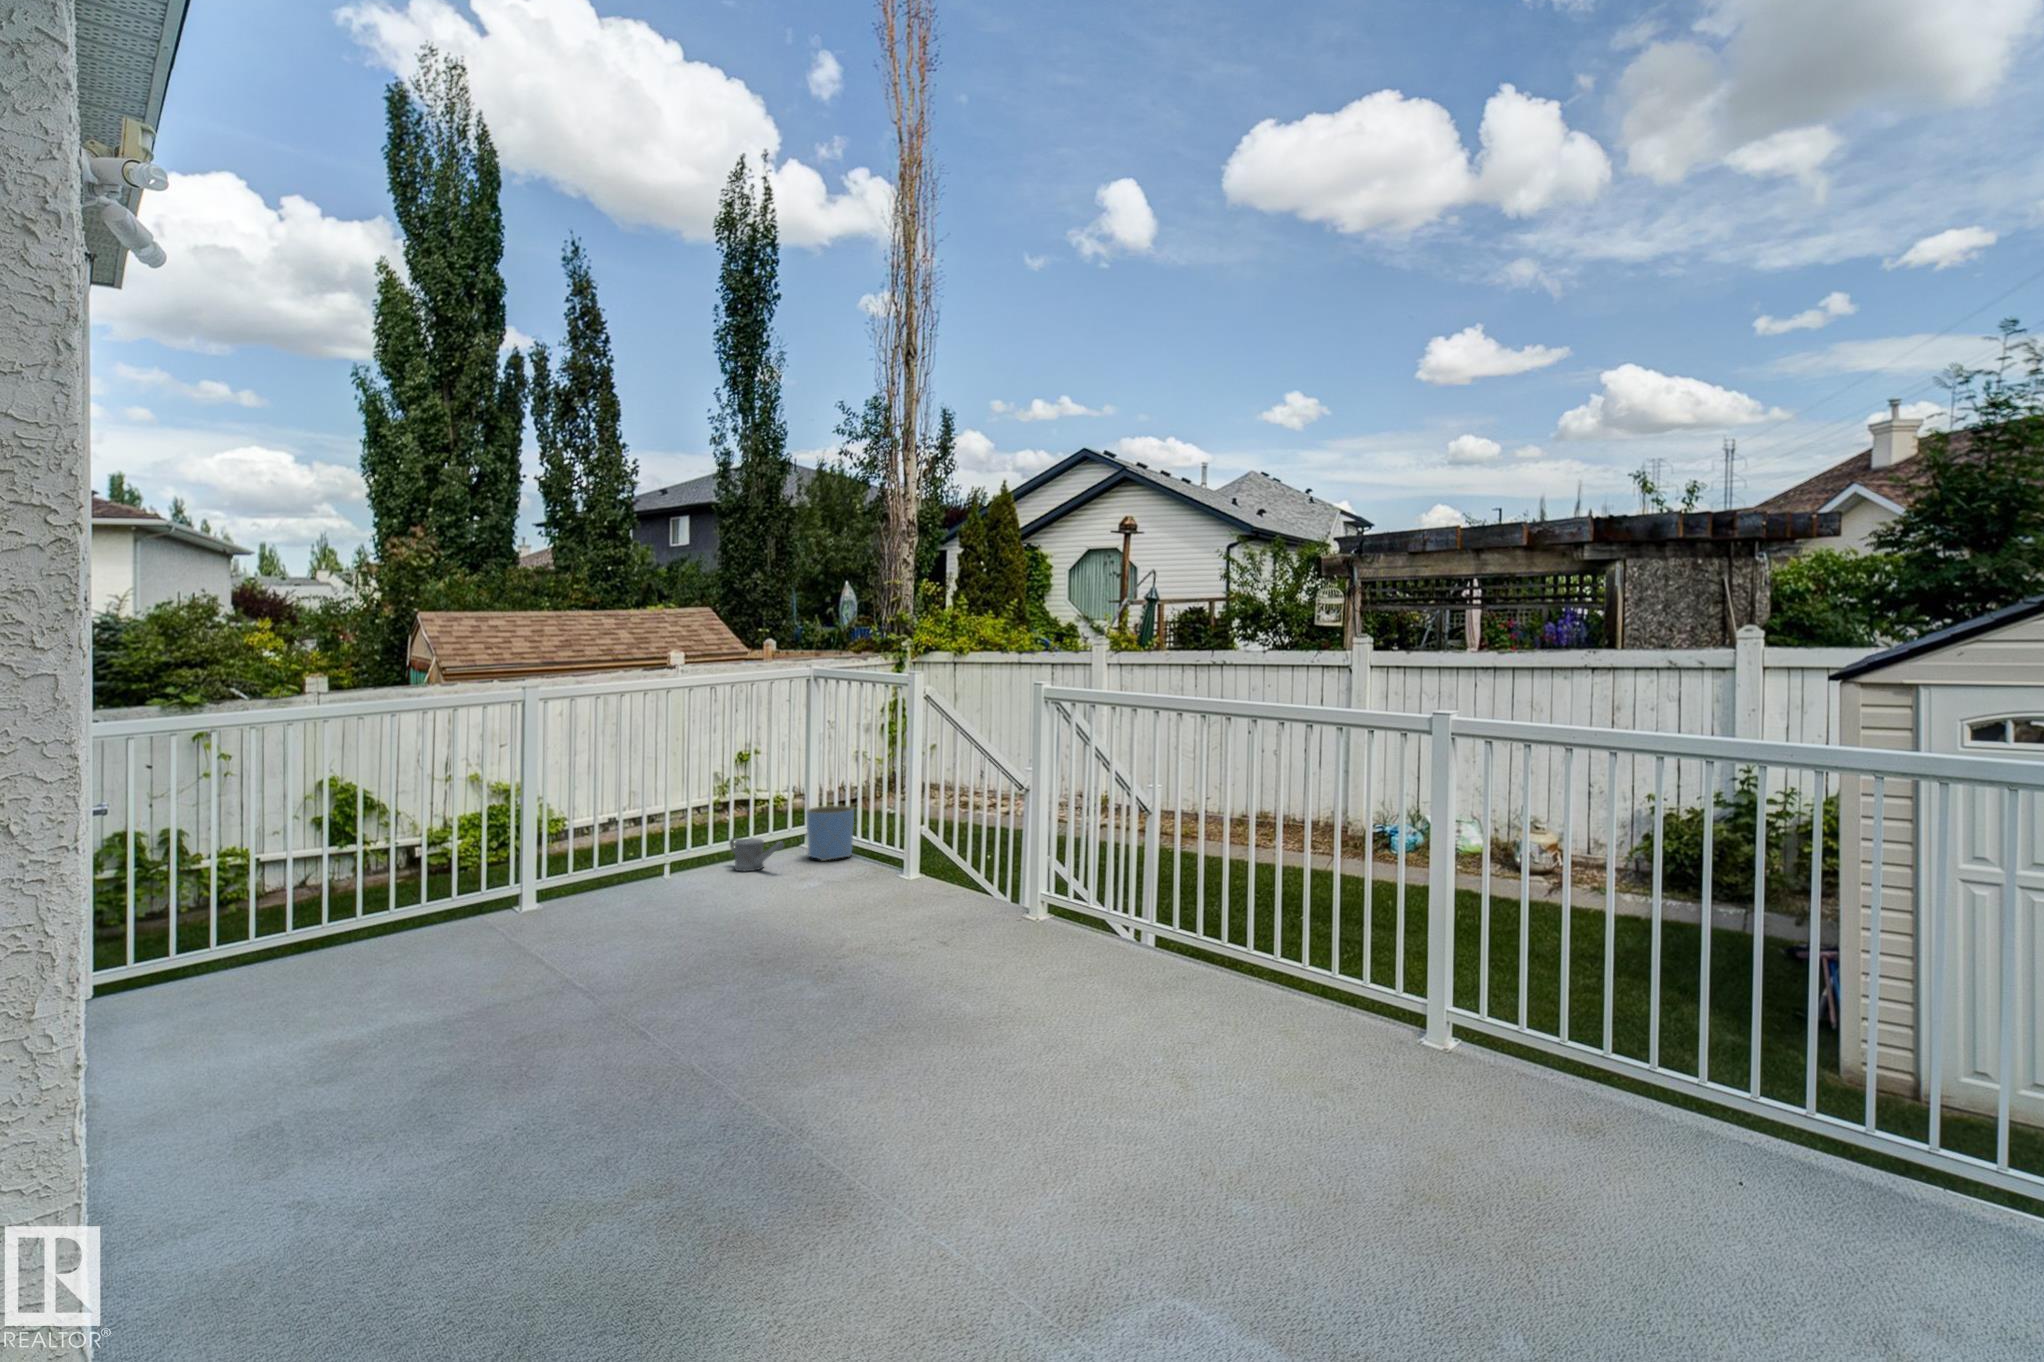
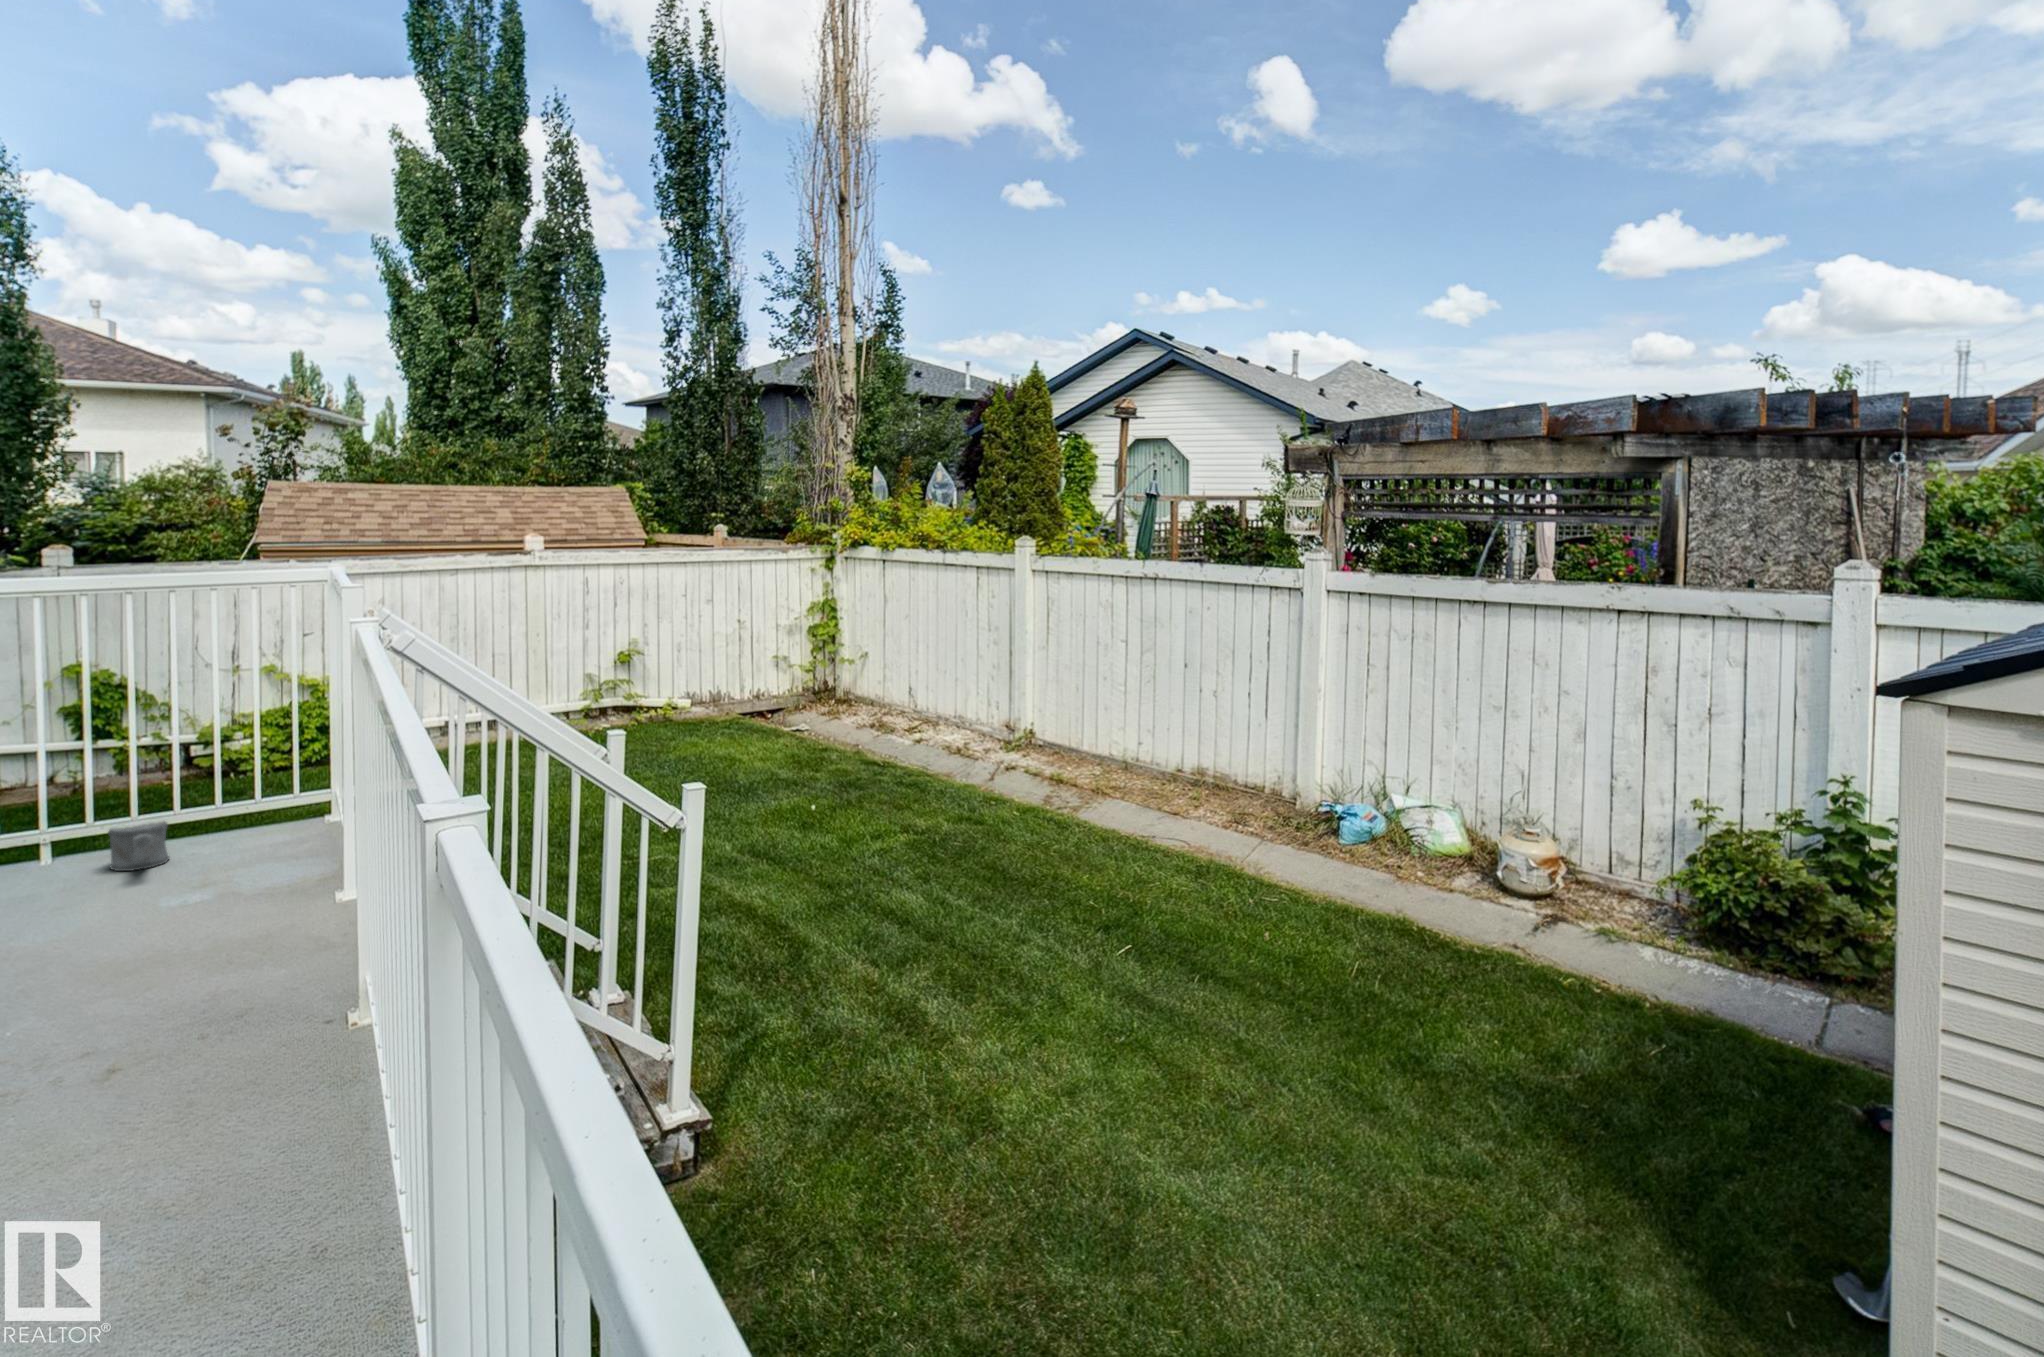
planter: present [807,806,854,861] -> none [252,773,340,858]

